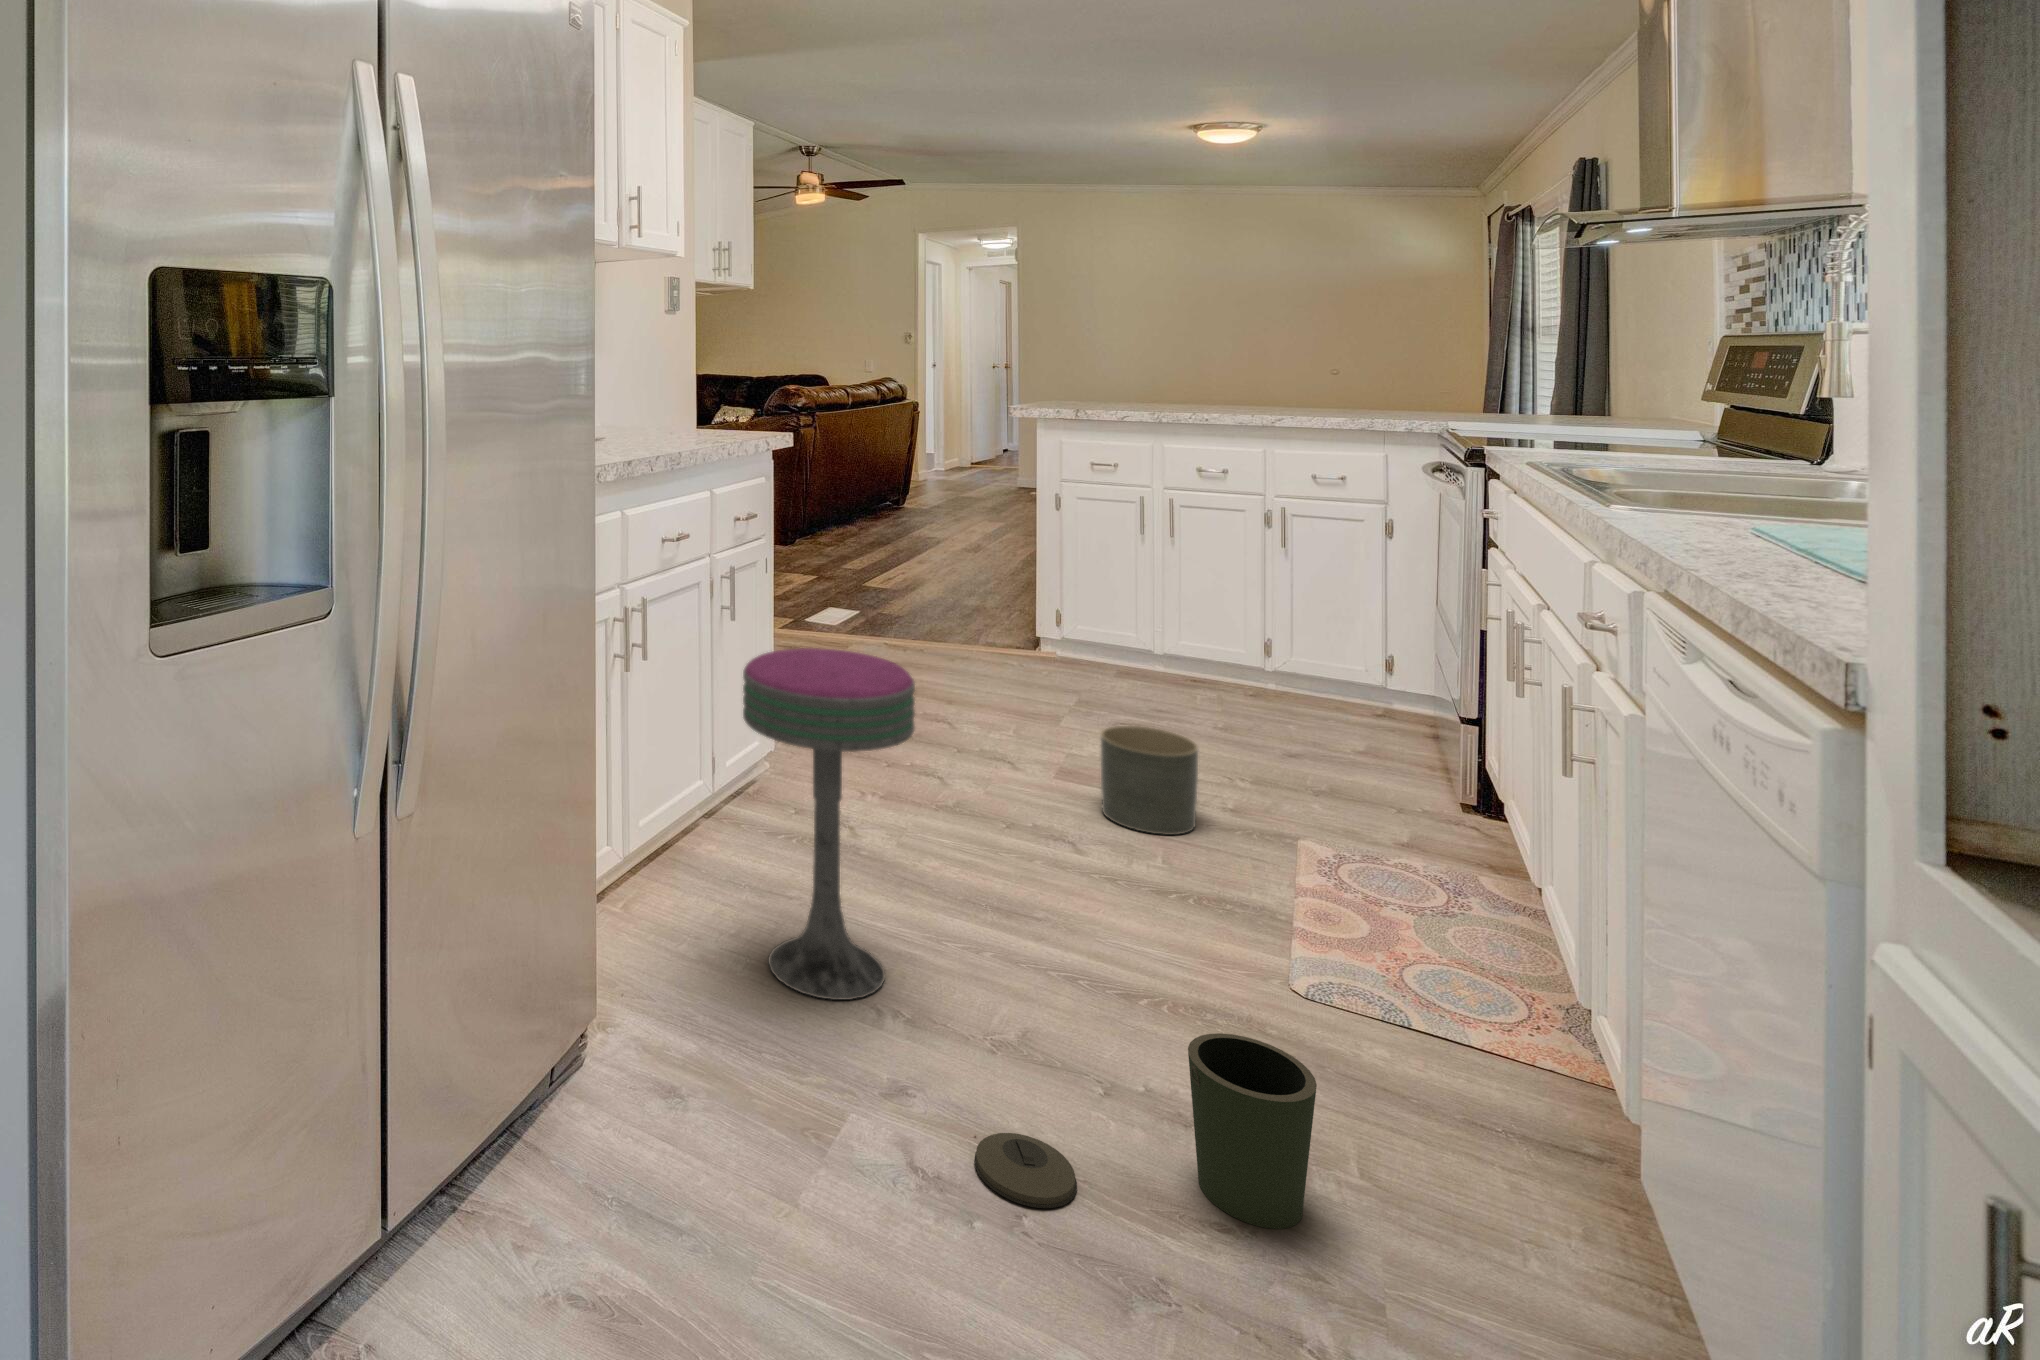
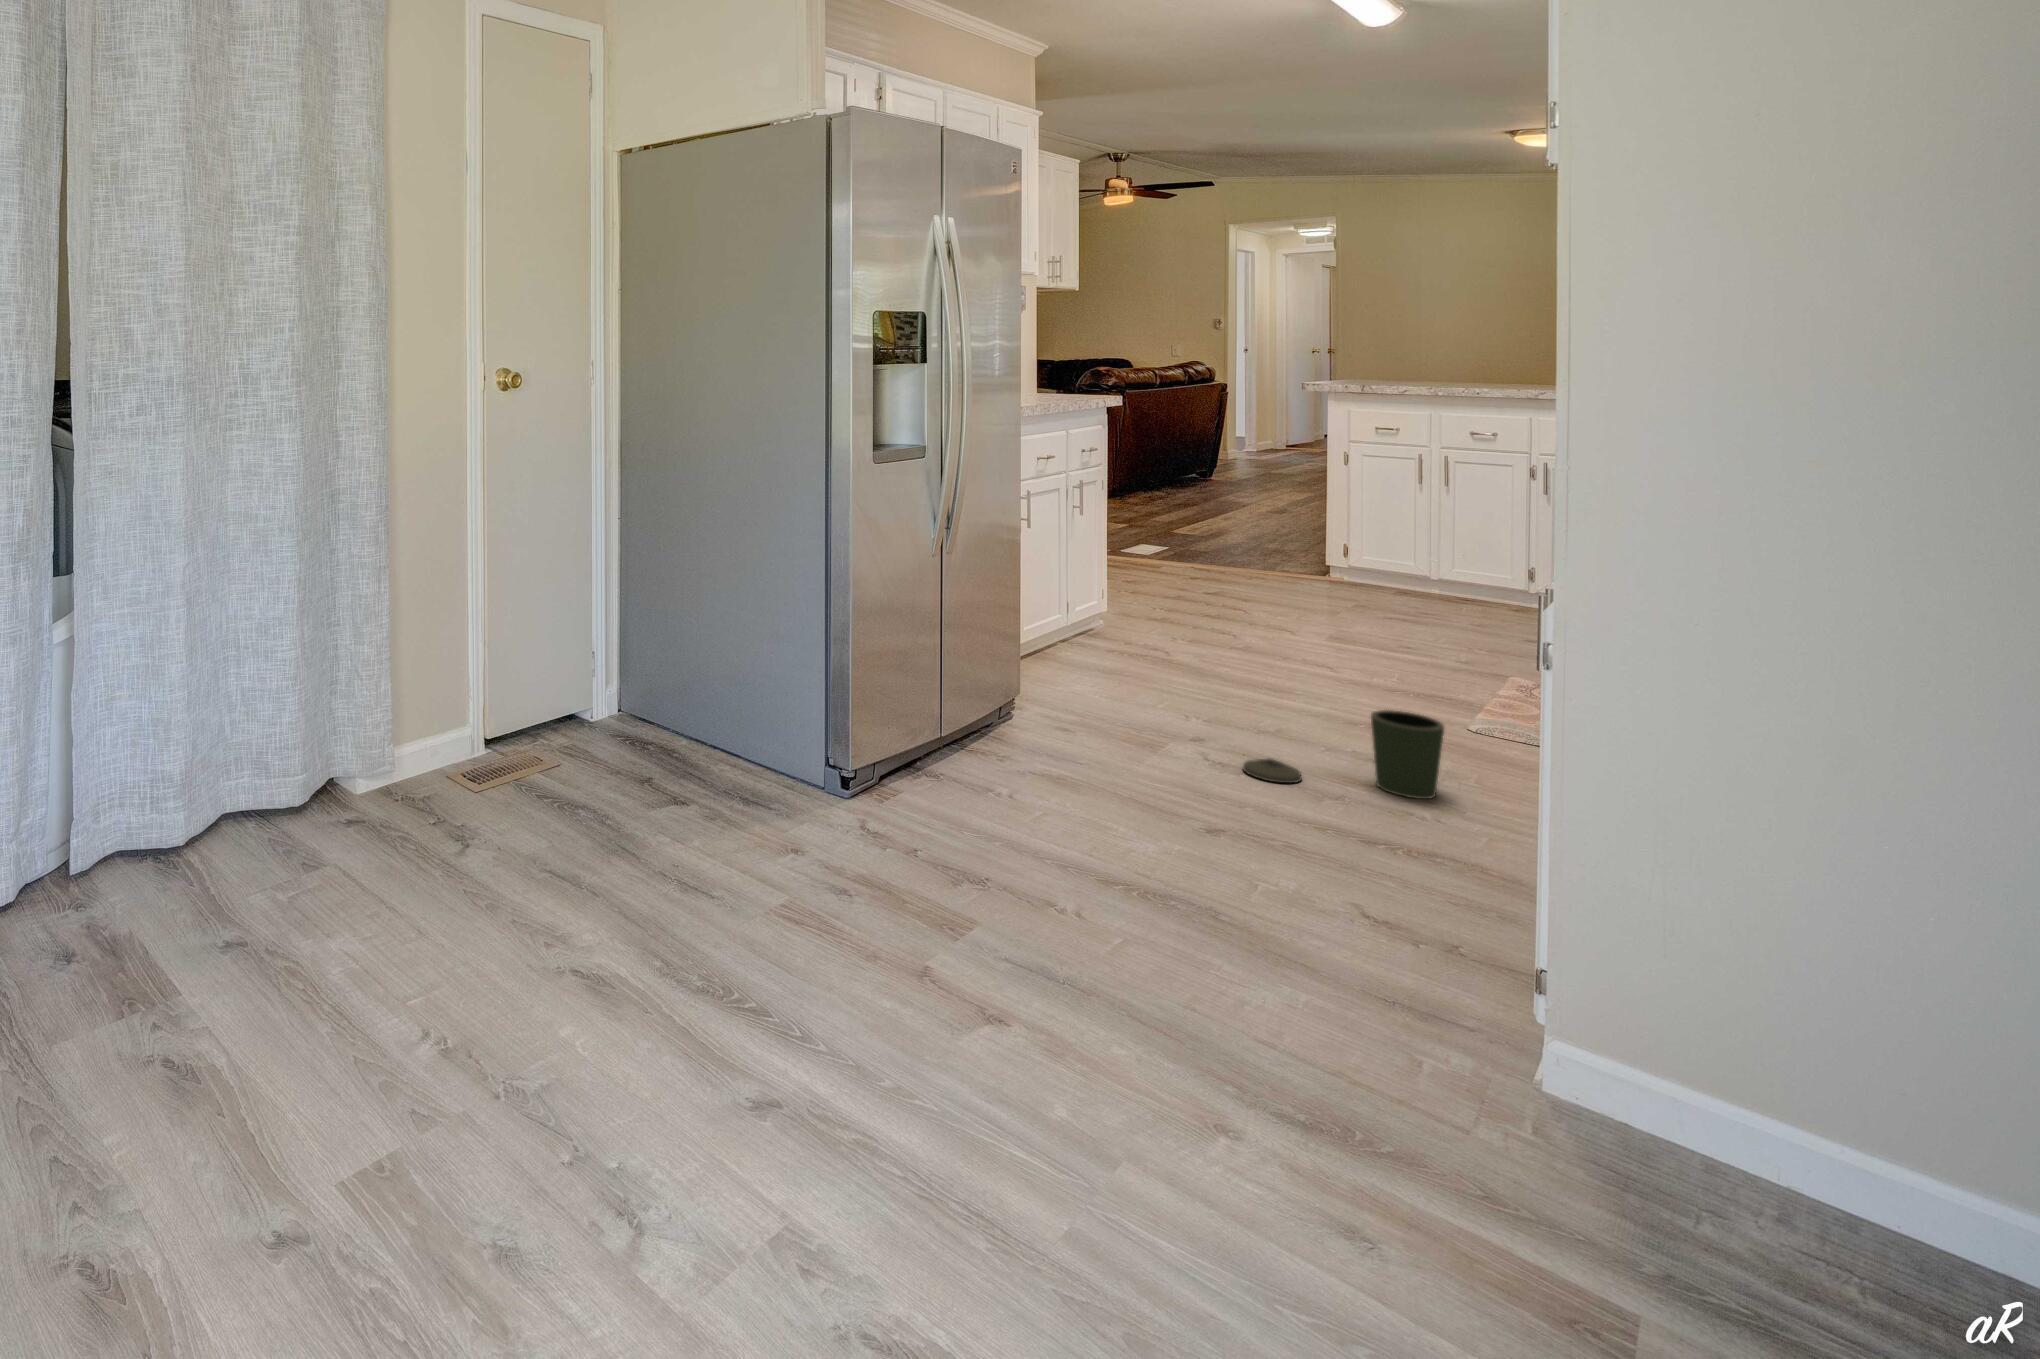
bar stool: present [743,648,915,1000] -> none [1097,519,1211,718]
planter: present [1101,726,1198,835] -> none [1358,602,1434,672]

